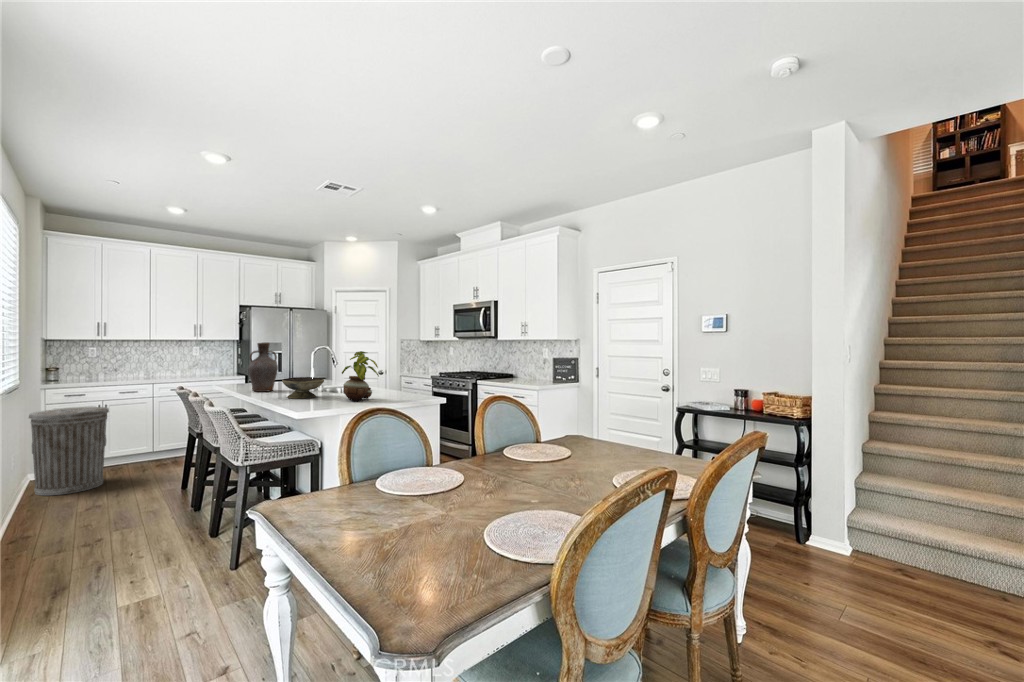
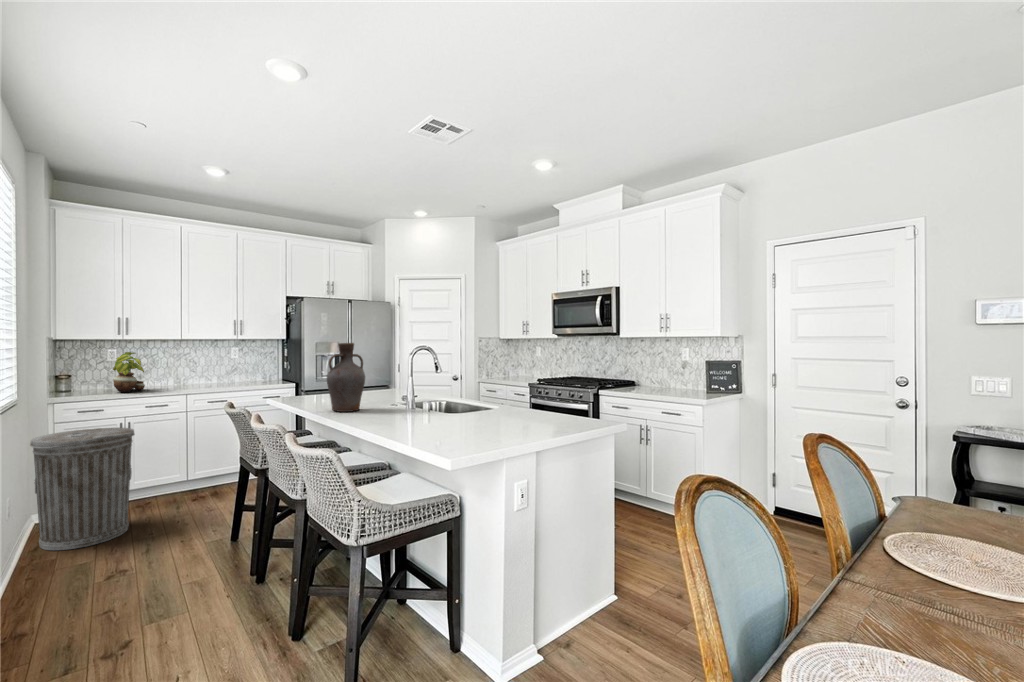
potted plant: present [342,351,379,401] -> present [113,352,145,392]
decorative bowl: present [282,377,324,399] -> none [388,393,446,426]

